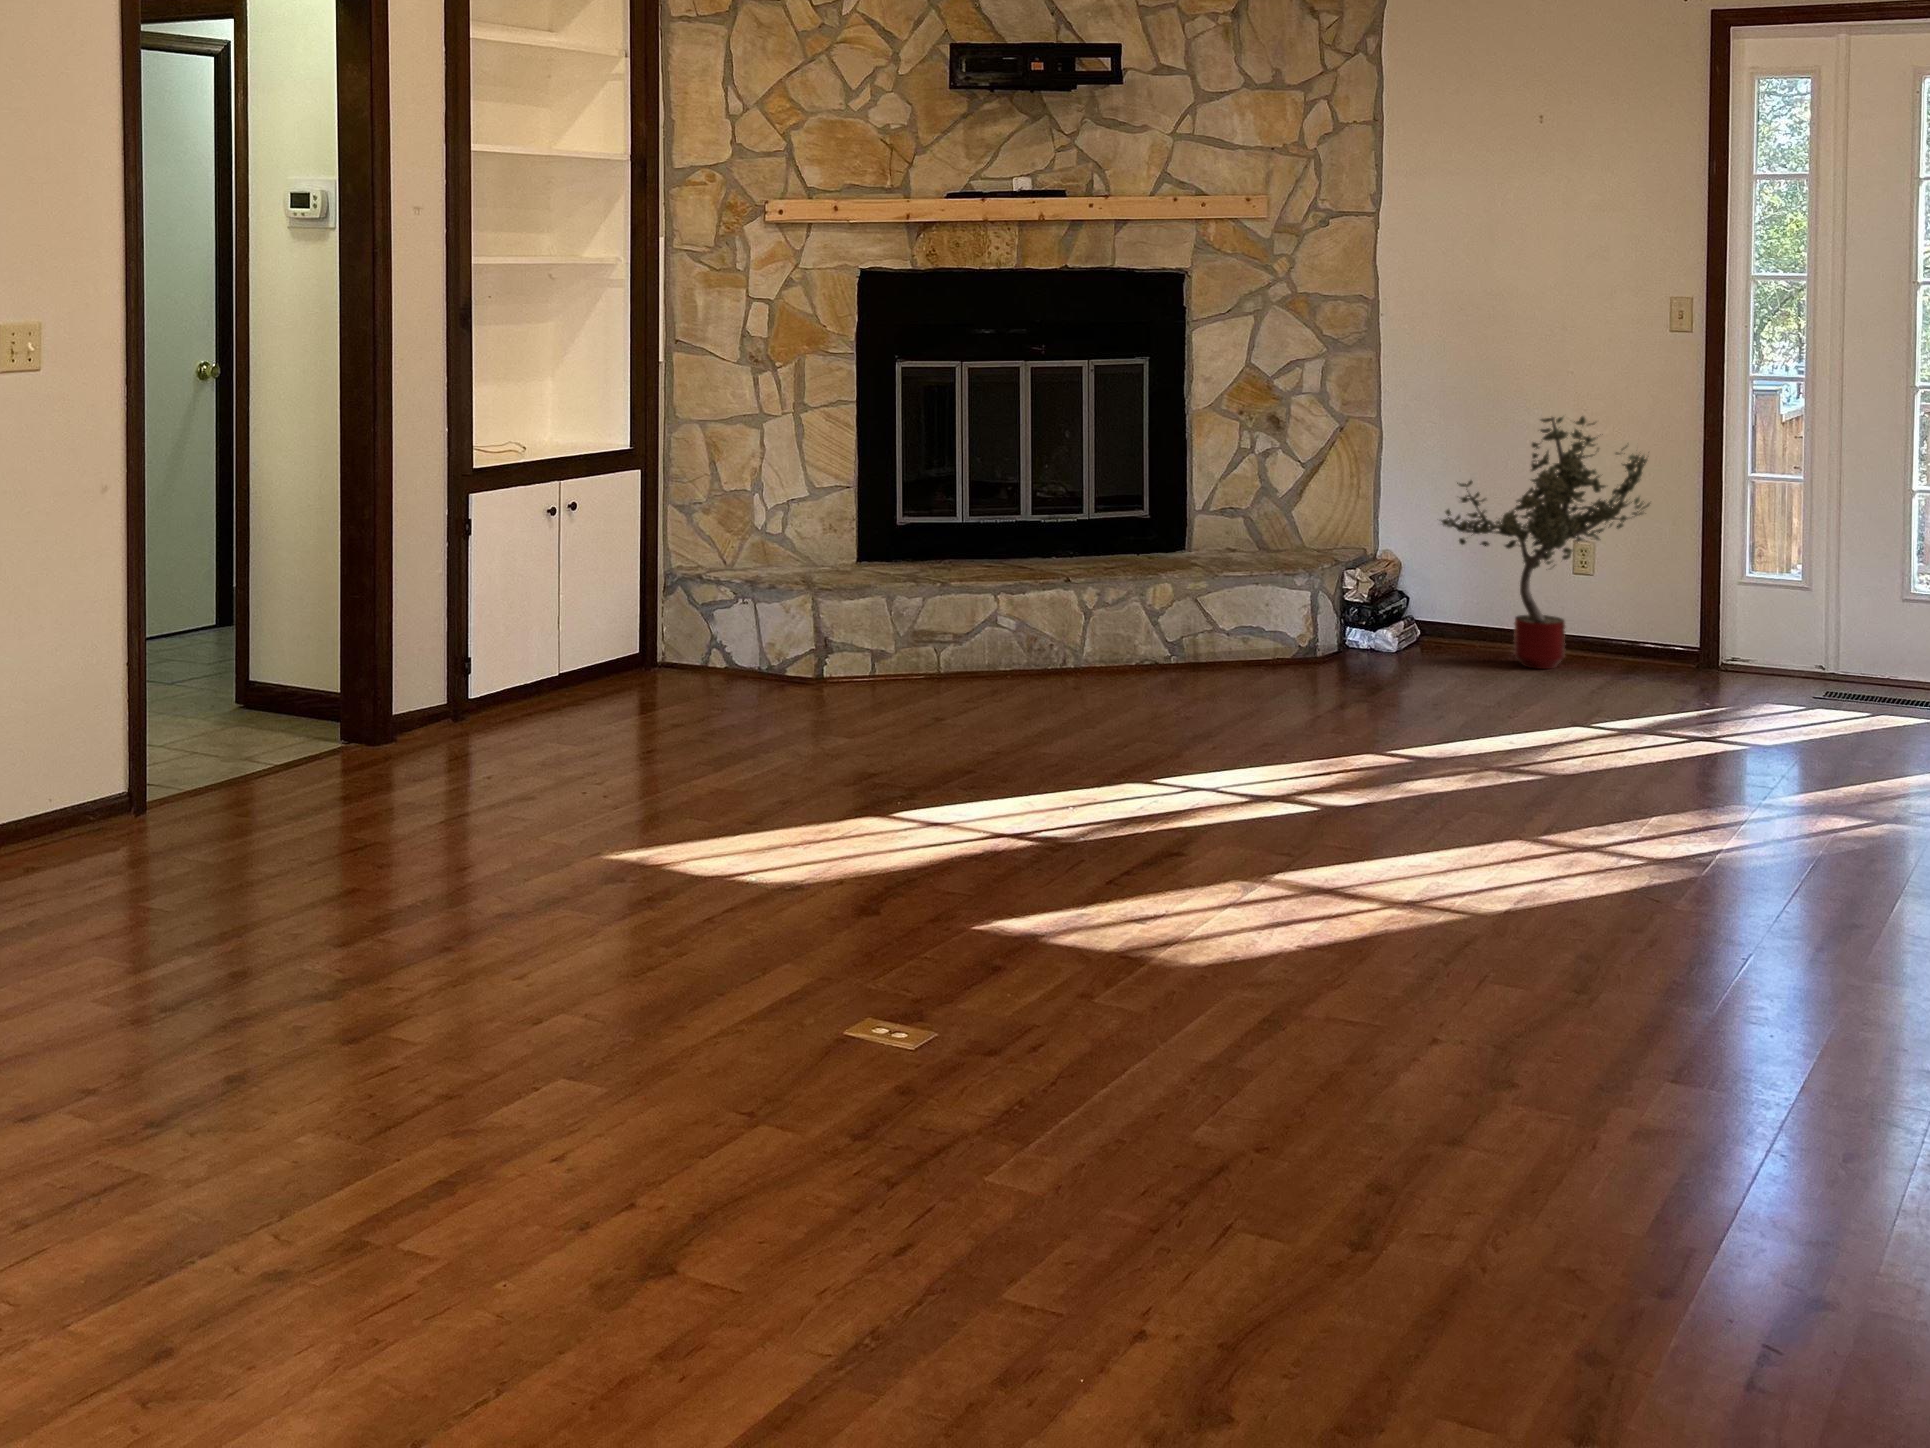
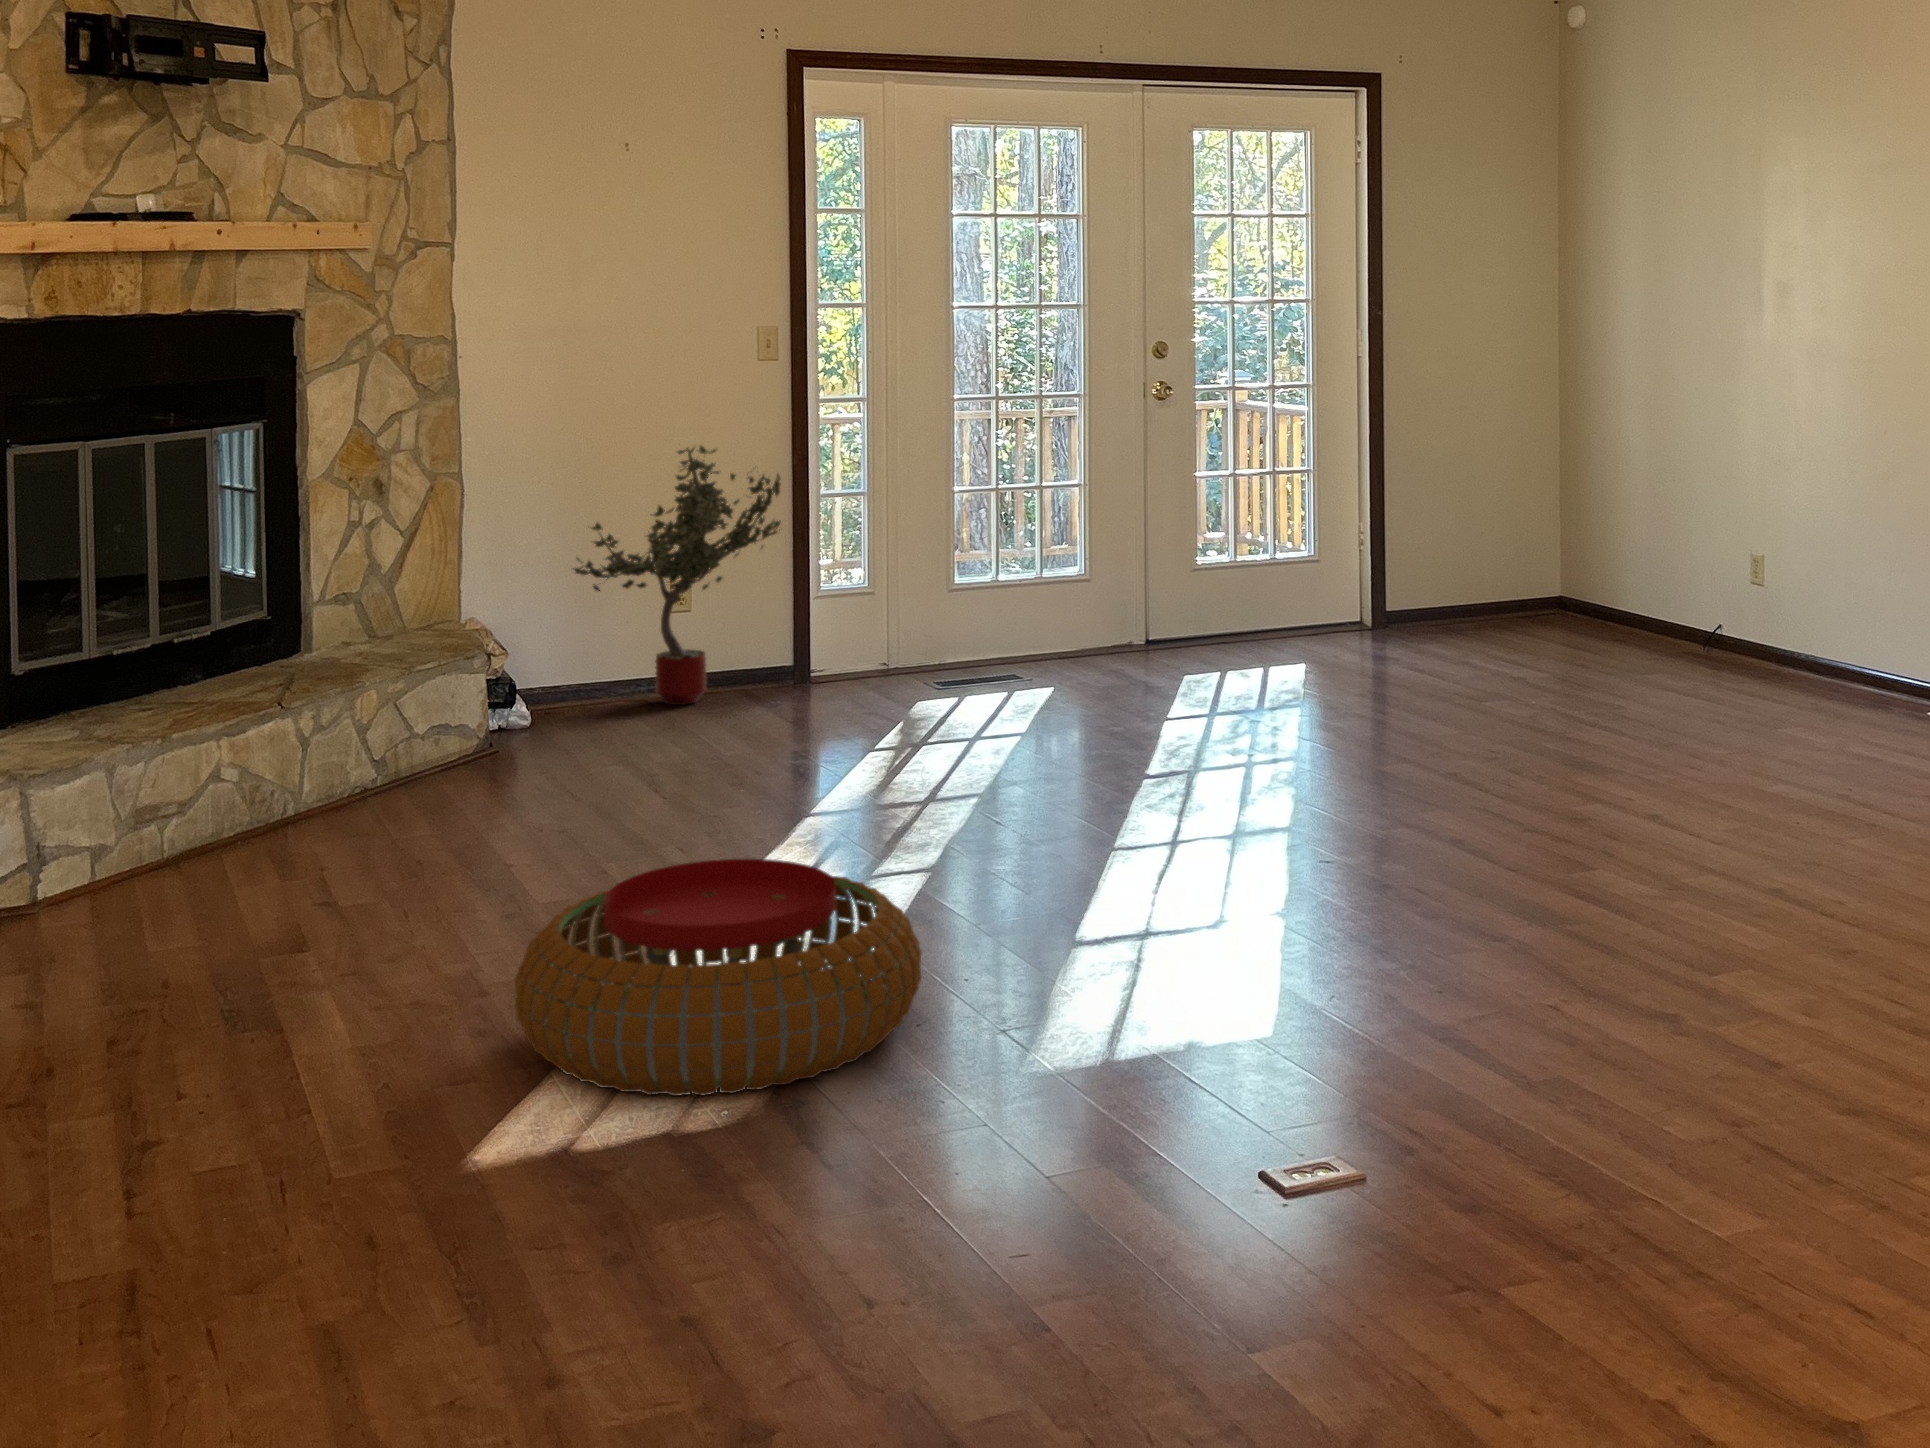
pouf: none [724,721,1042,896] -> present [515,859,922,1096]

